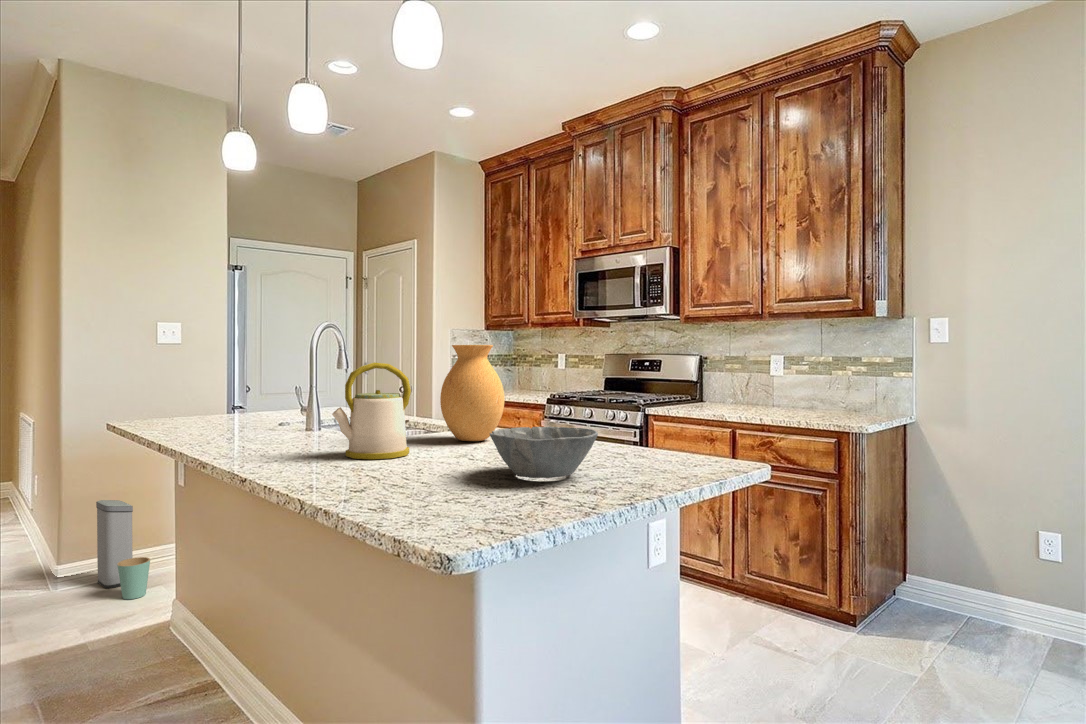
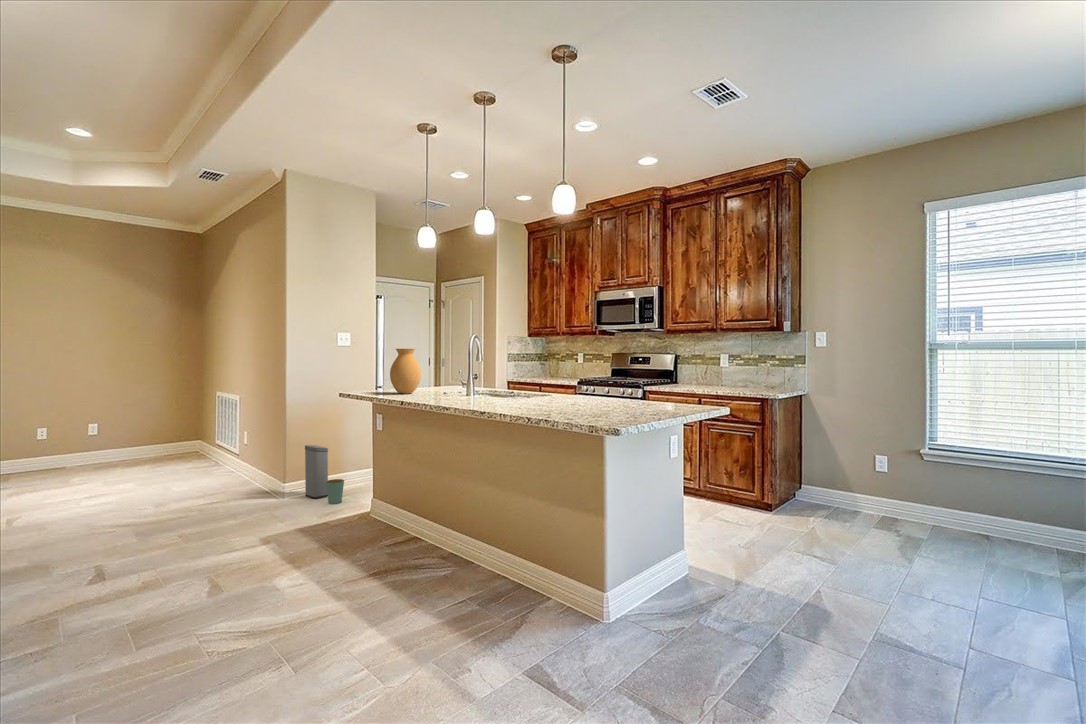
vase: present [440,345,505,441] -> present [390,349,421,394]
kettle: present [332,362,411,459] -> none [512,358,548,406]
bowl: present [490,427,598,478] -> none [600,389,651,411]

